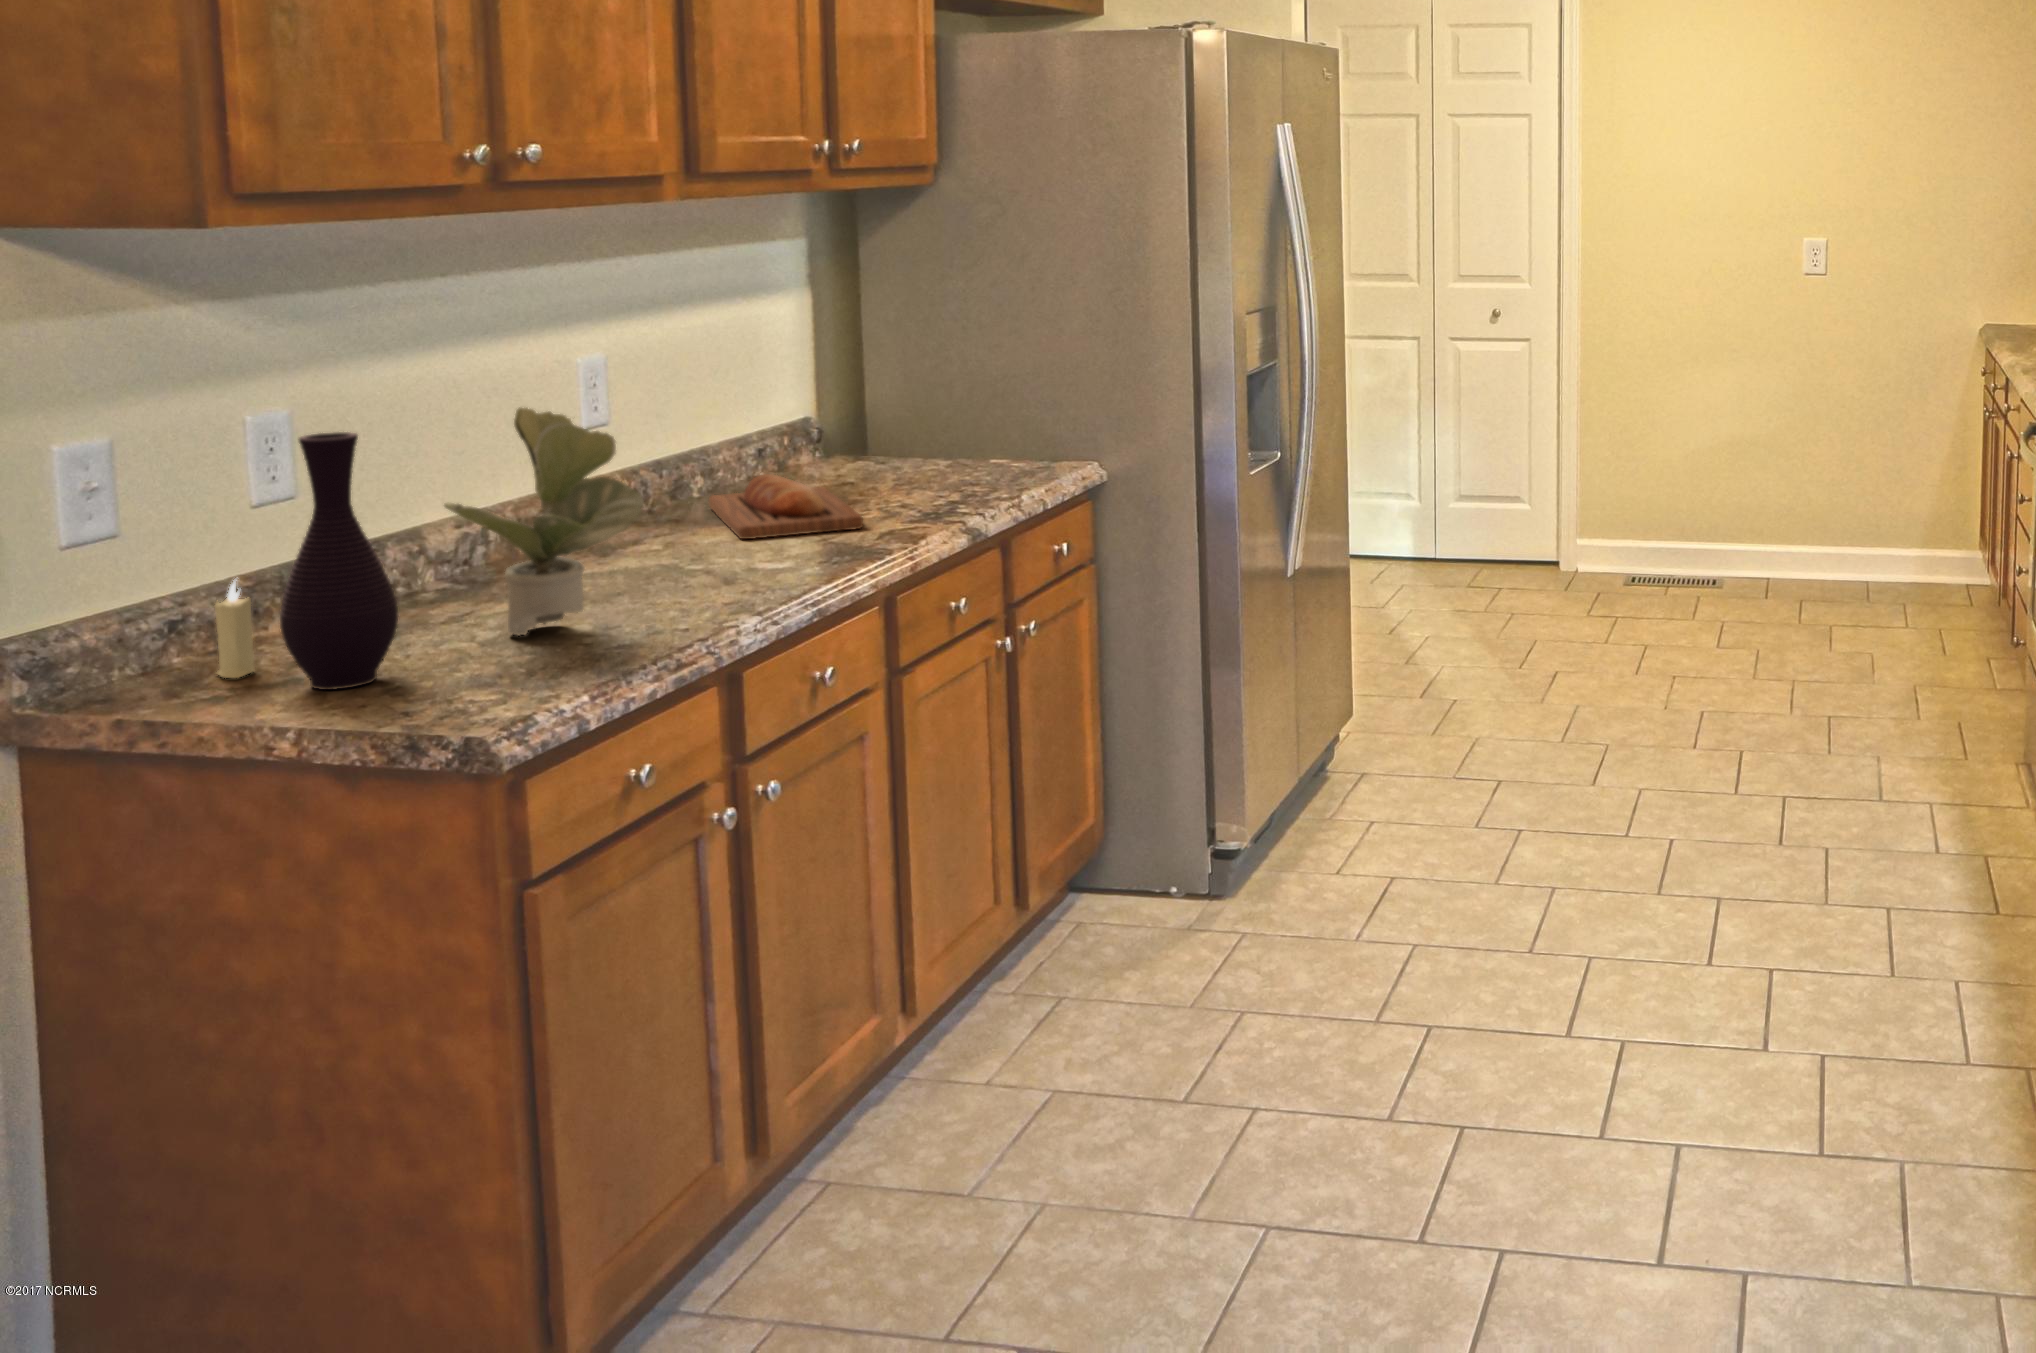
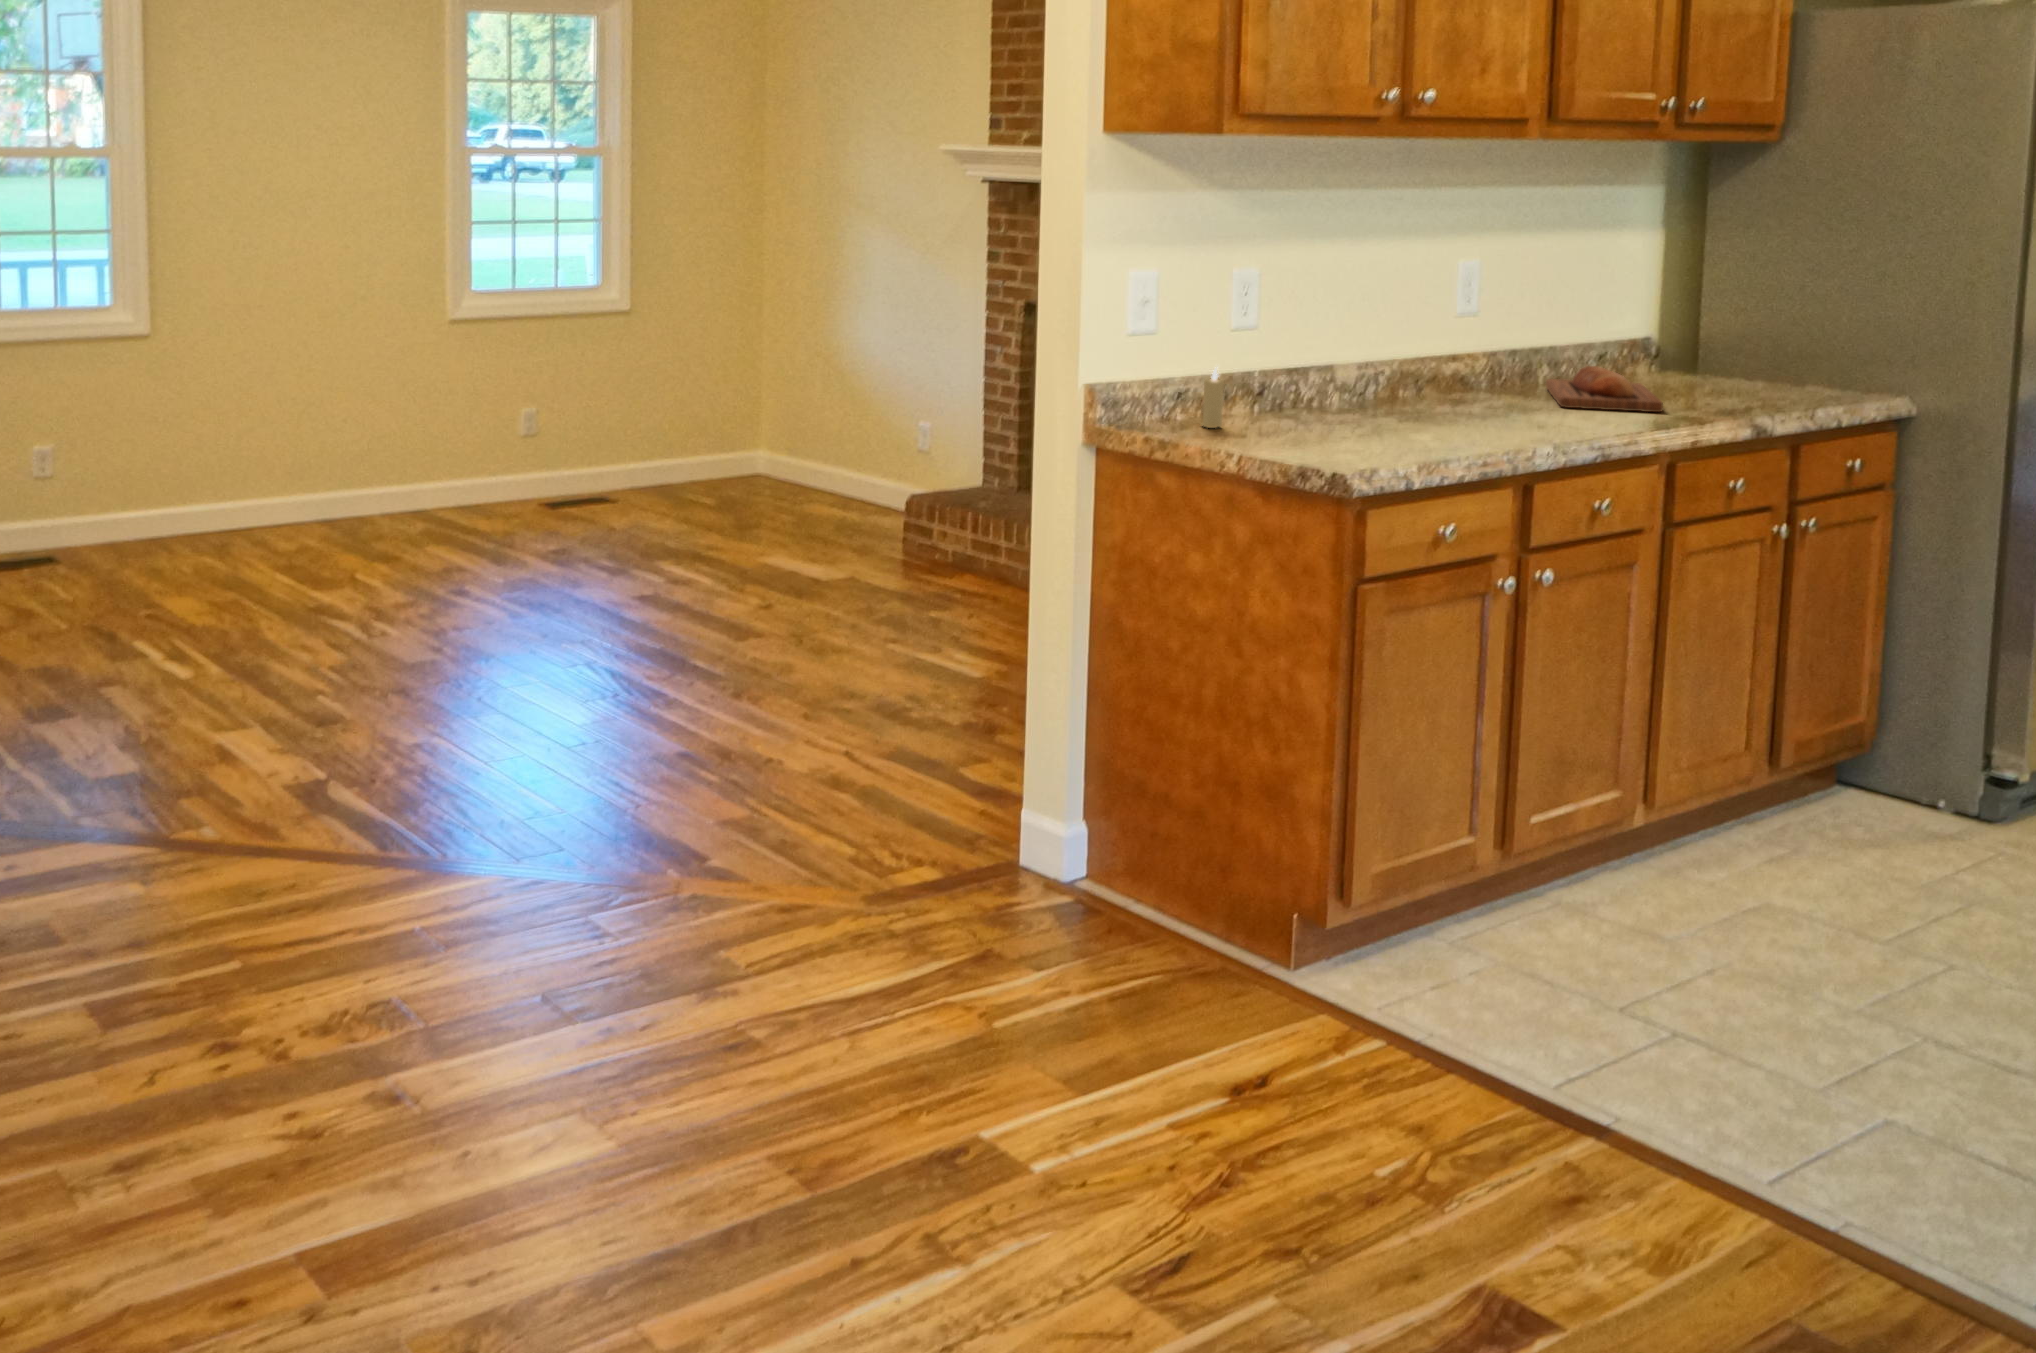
potted plant: present [444,408,643,635] -> none [1343,275,1477,433]
vase: present [280,432,398,690] -> none [1238,276,1307,441]

